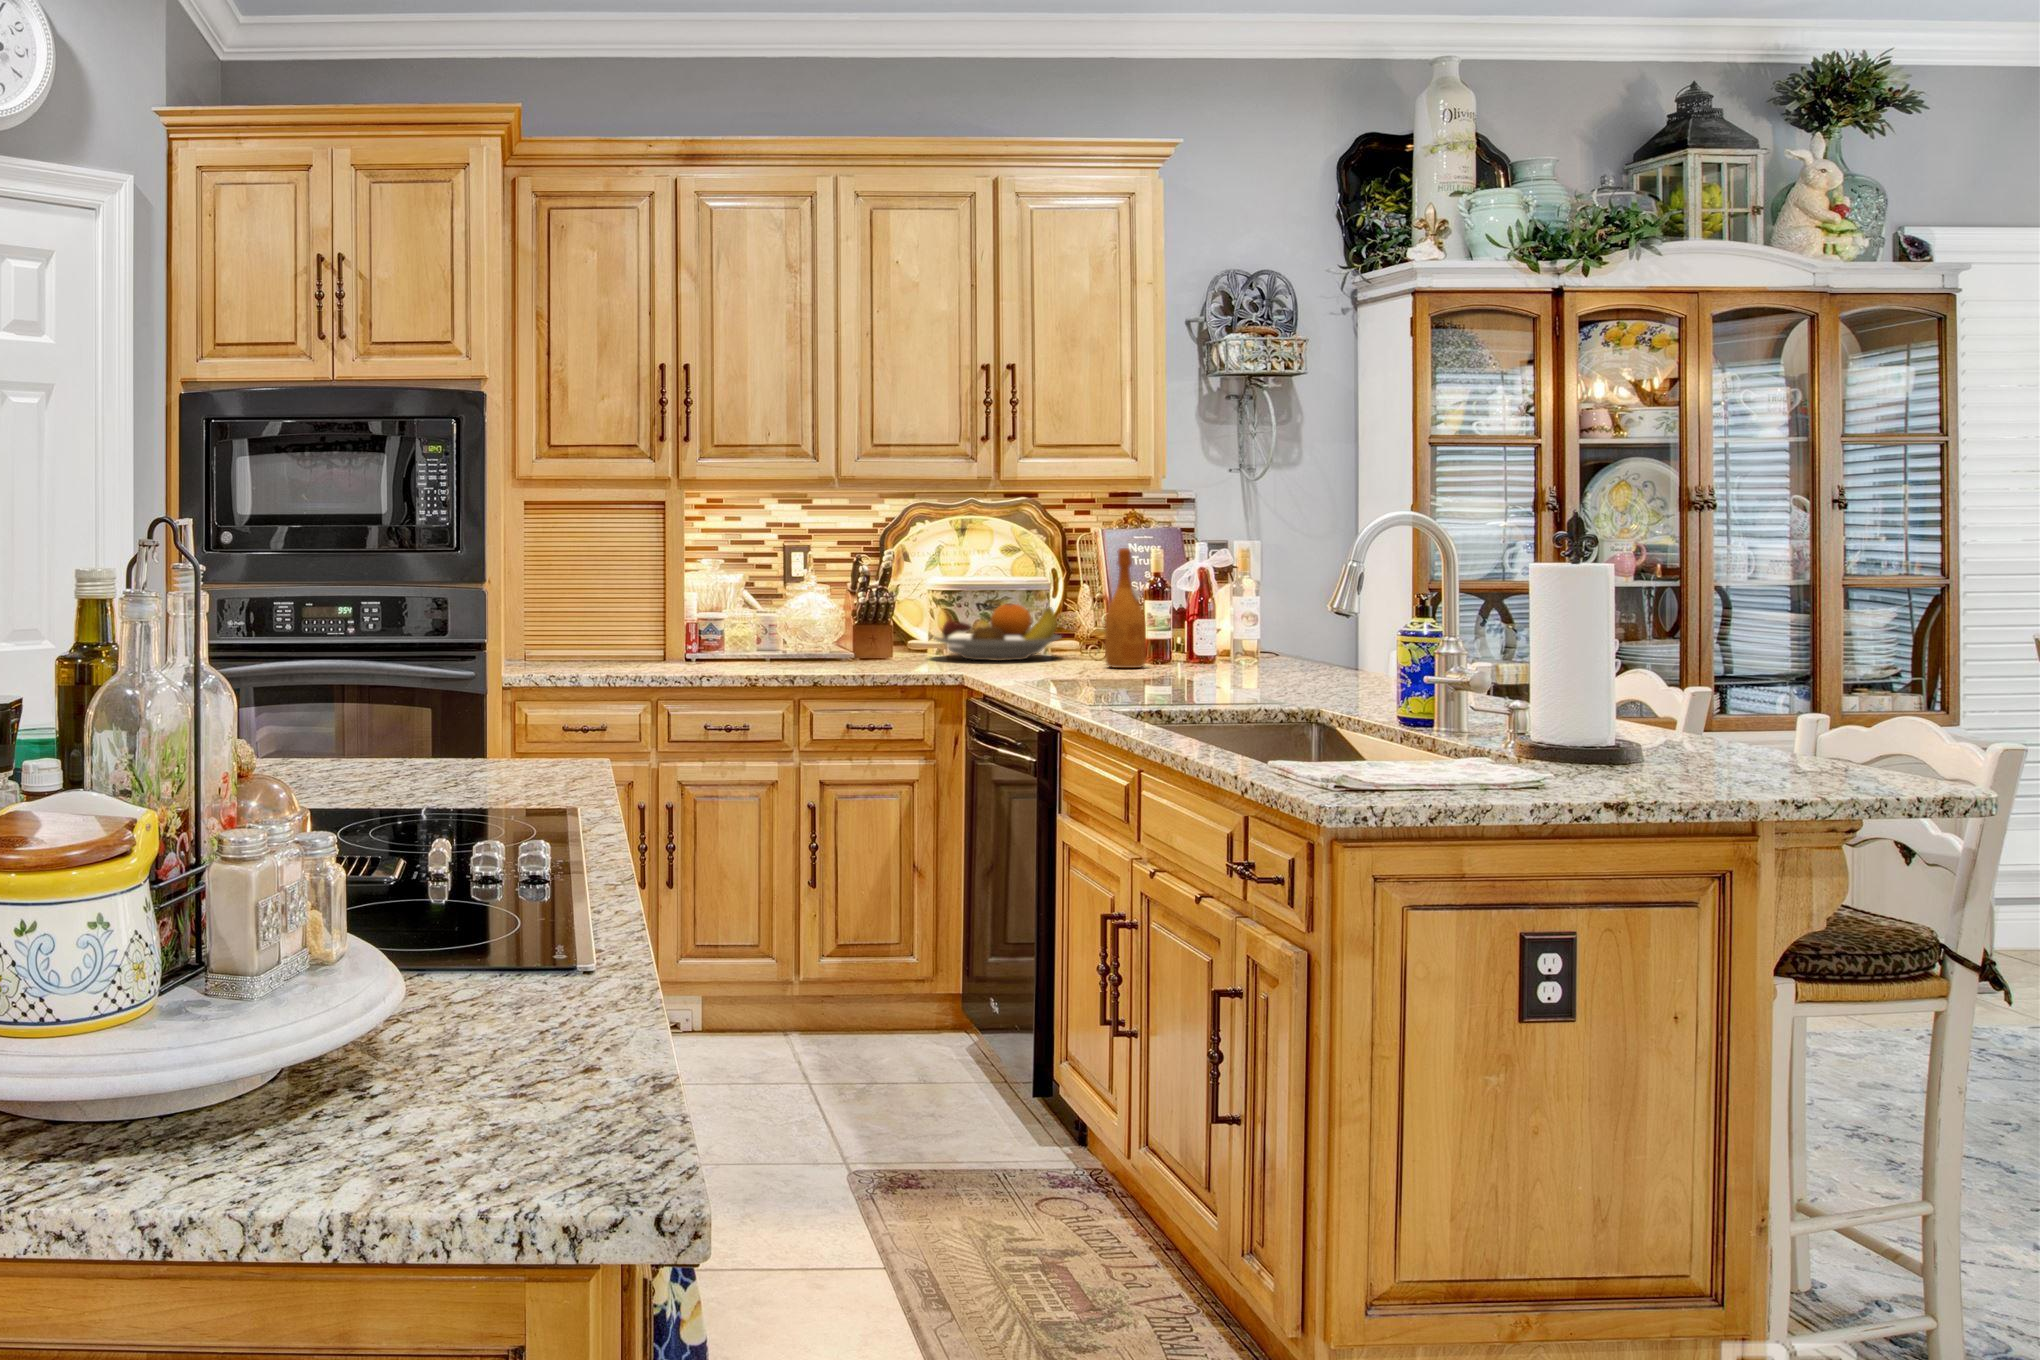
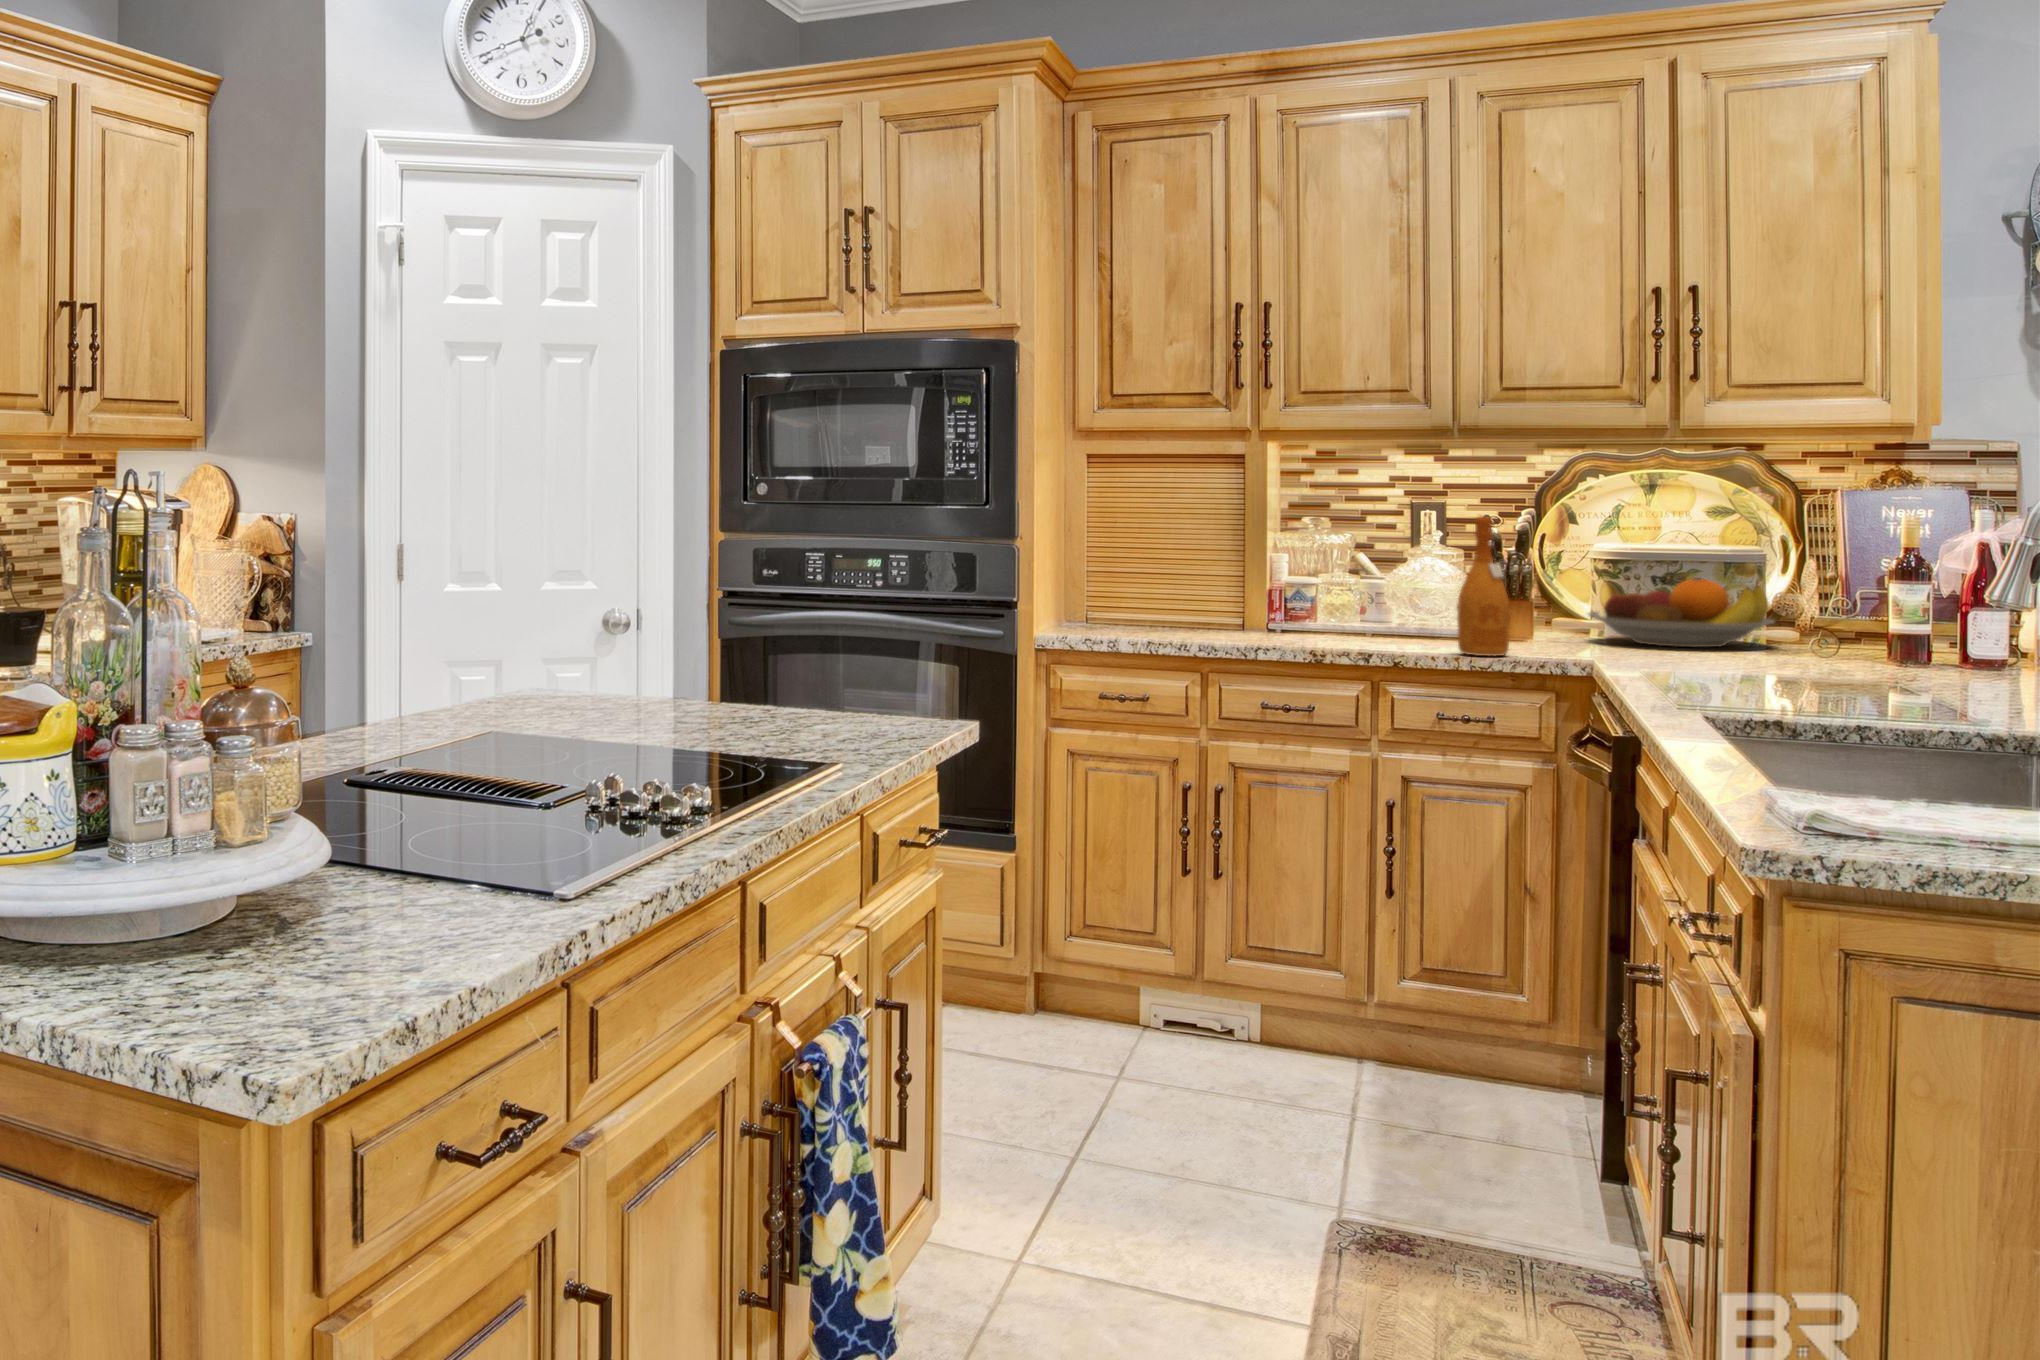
wine bottle: present [1105,548,1146,668] -> present [1457,517,1510,656]

